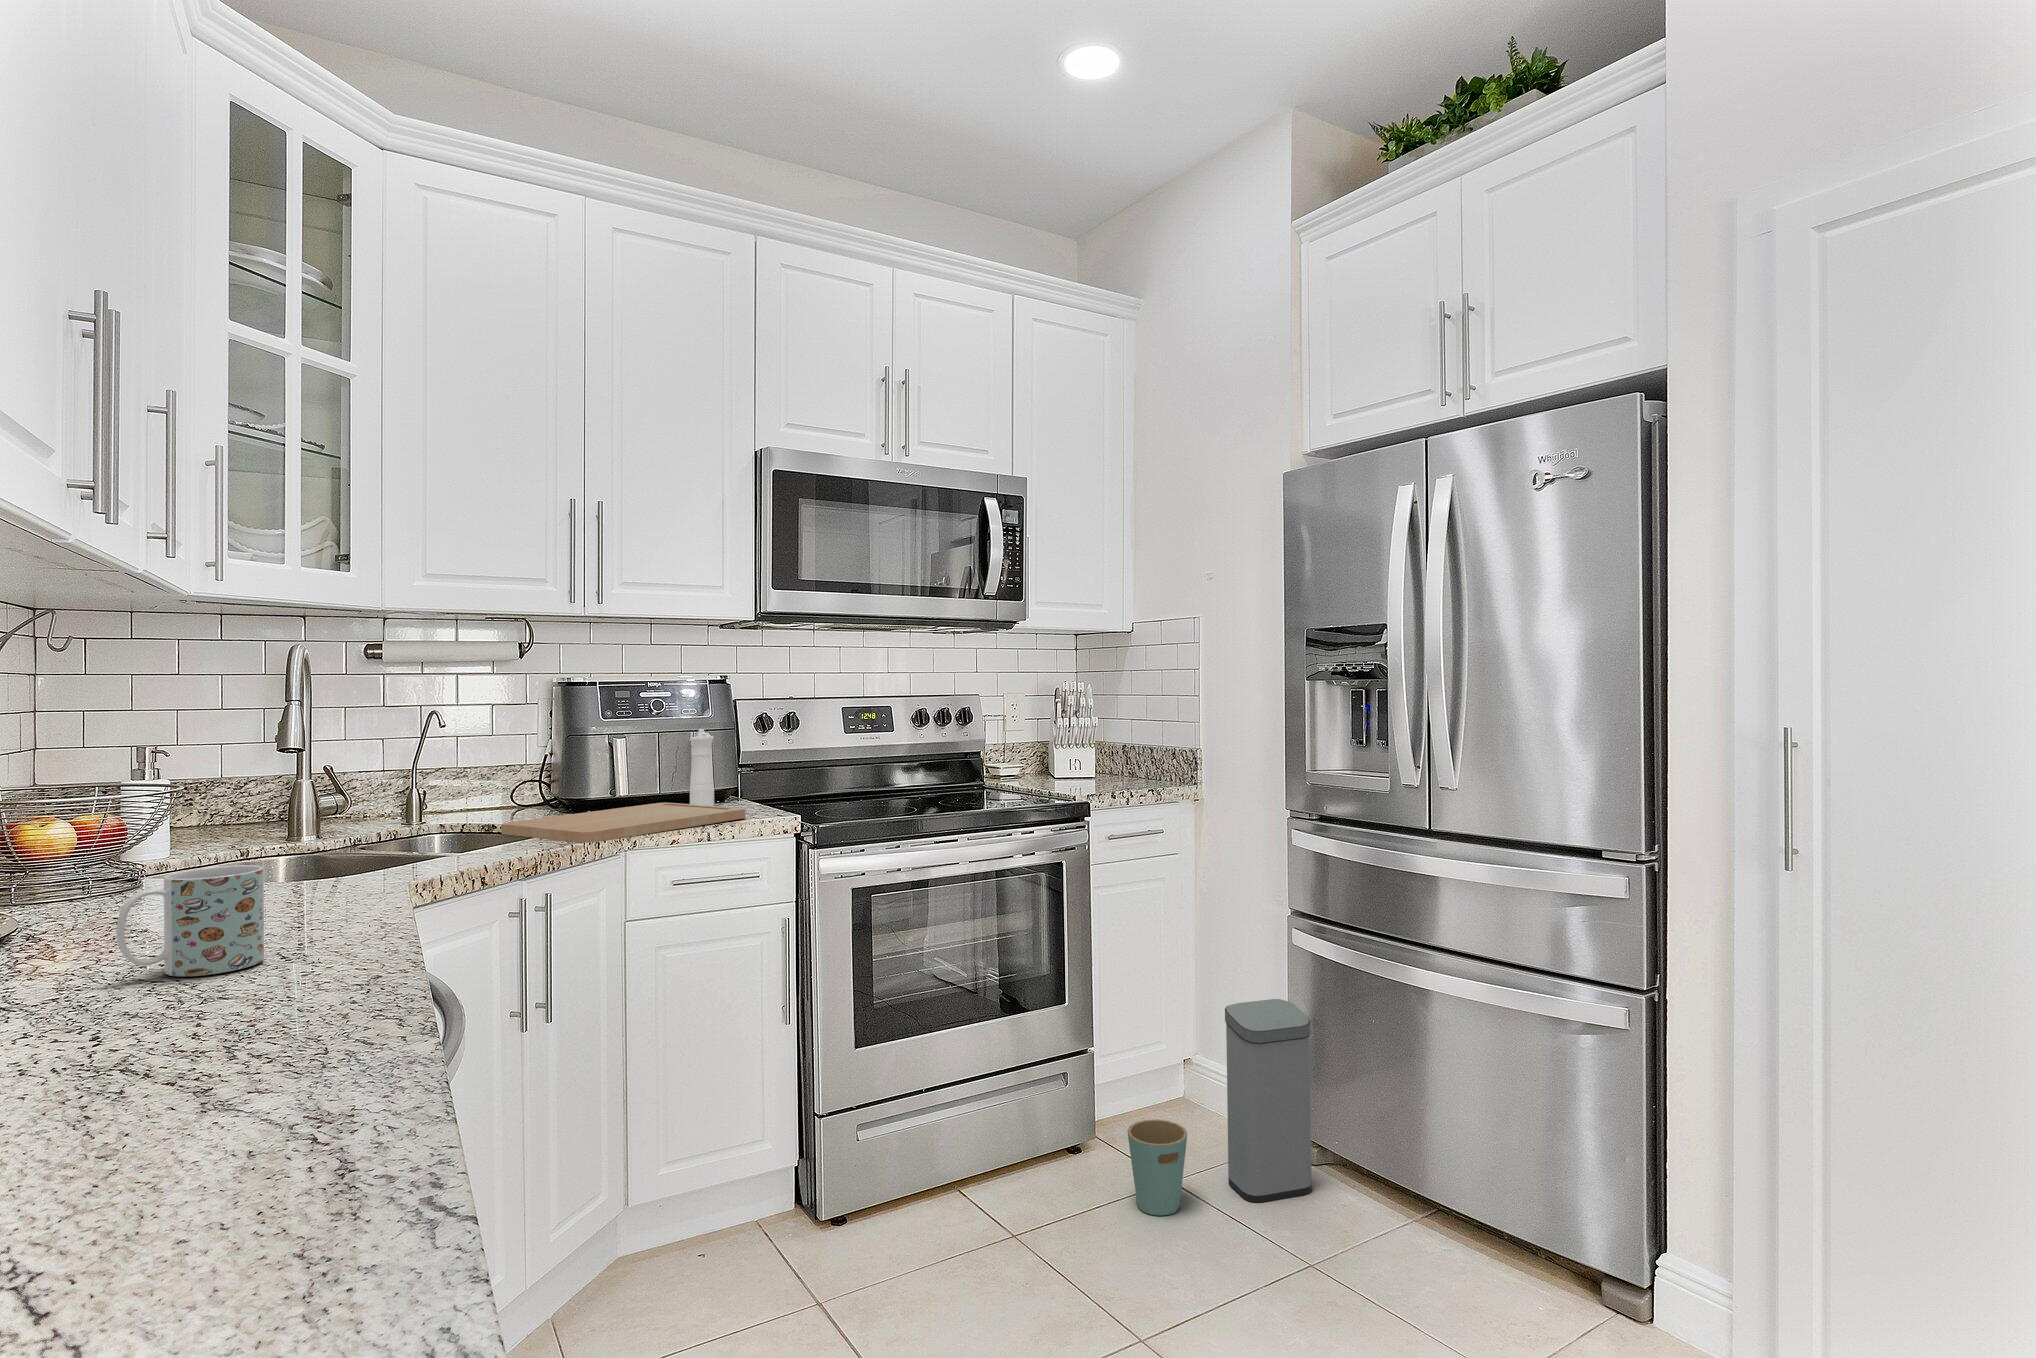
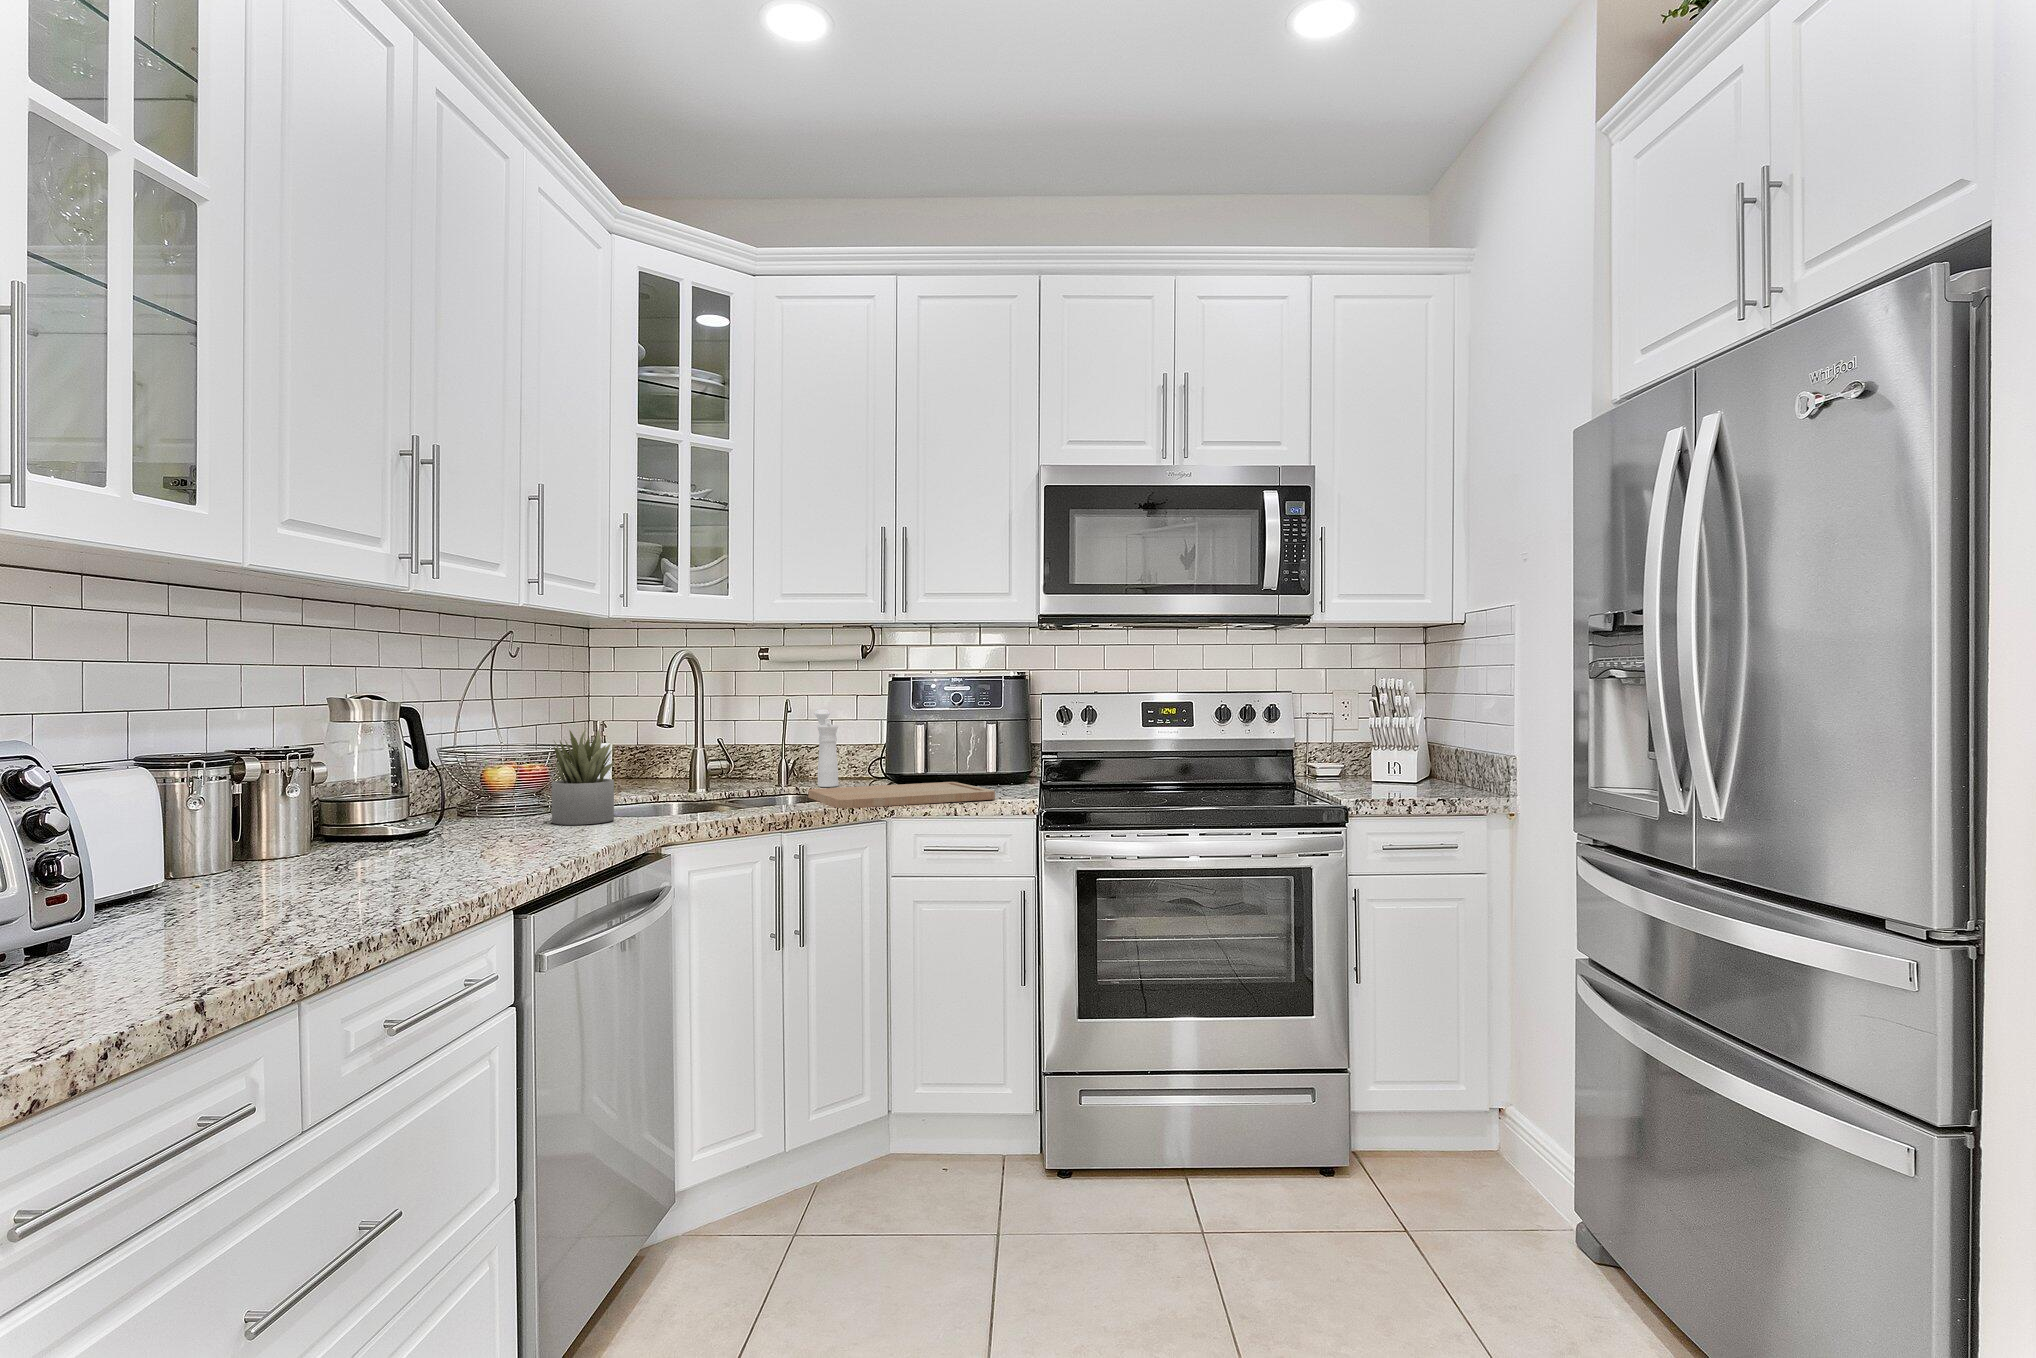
pepper mill: present [690,729,714,806] -> present [815,709,838,787]
succulent plant: none [176,754,299,903] -> present [550,729,615,825]
mug: present [116,865,264,976] -> none [427,797,506,861]
trash can: present [1127,999,1312,1216] -> none [1333,1048,1561,1282]

